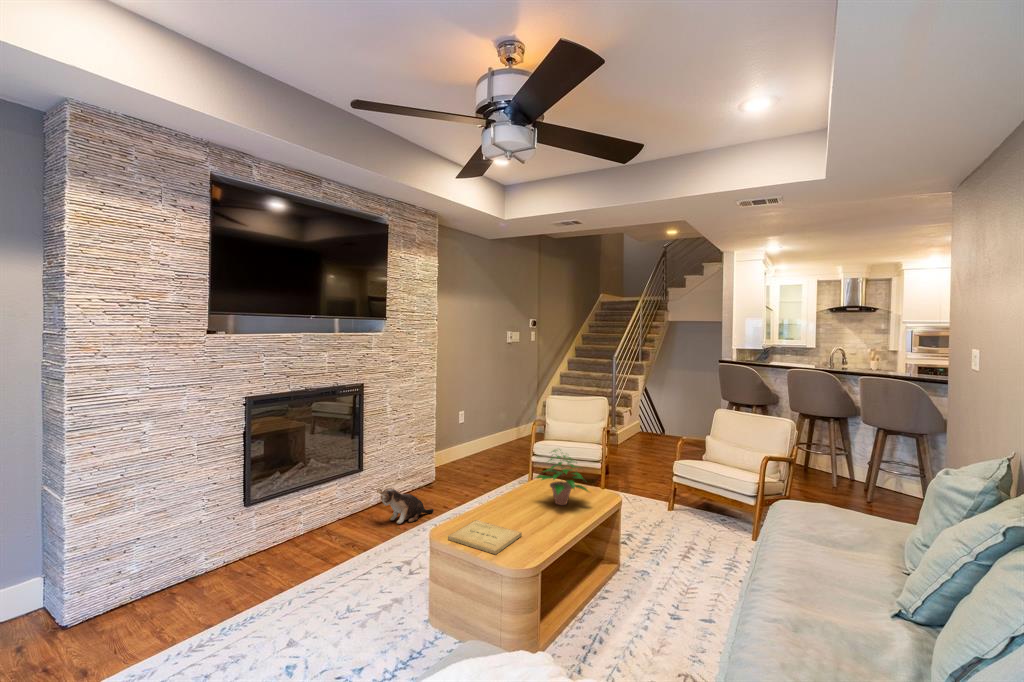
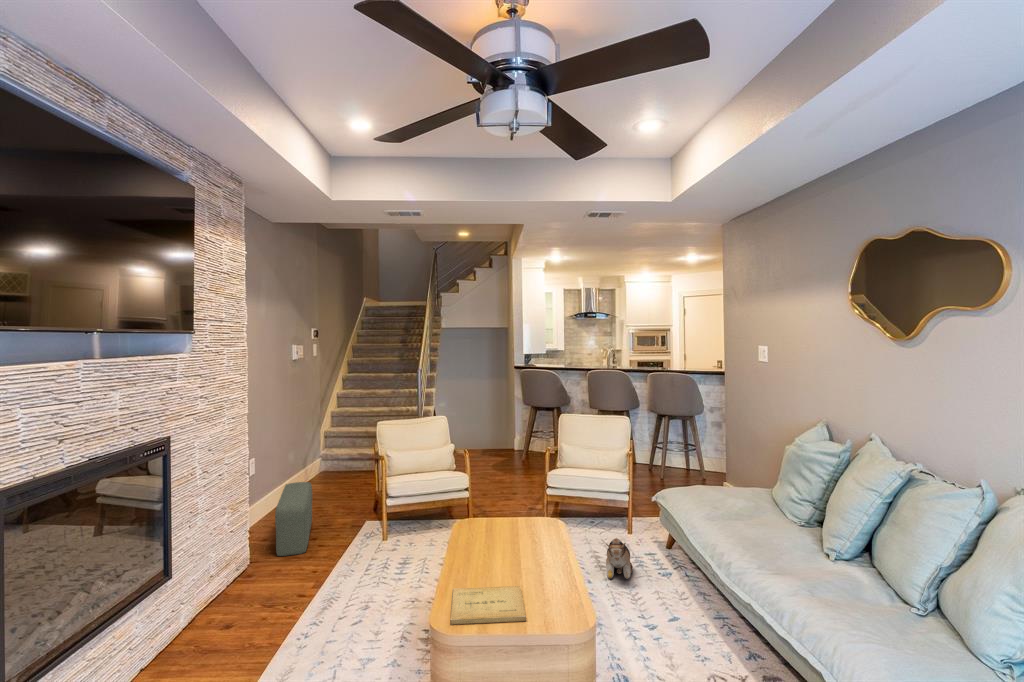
pouf: none [454,433,496,484] -> present [275,482,312,556]
potted plant: present [536,450,588,505] -> none [473,479,537,544]
plush toy: present [377,488,434,524] -> present [606,538,633,579]

